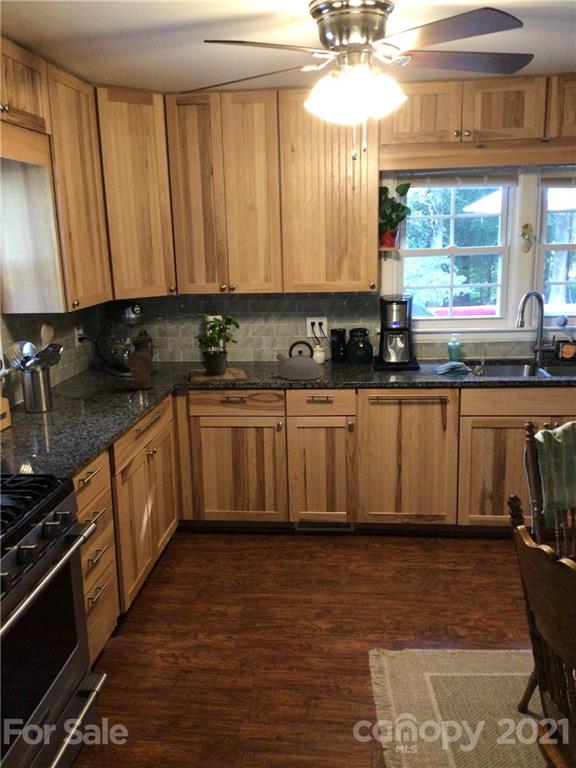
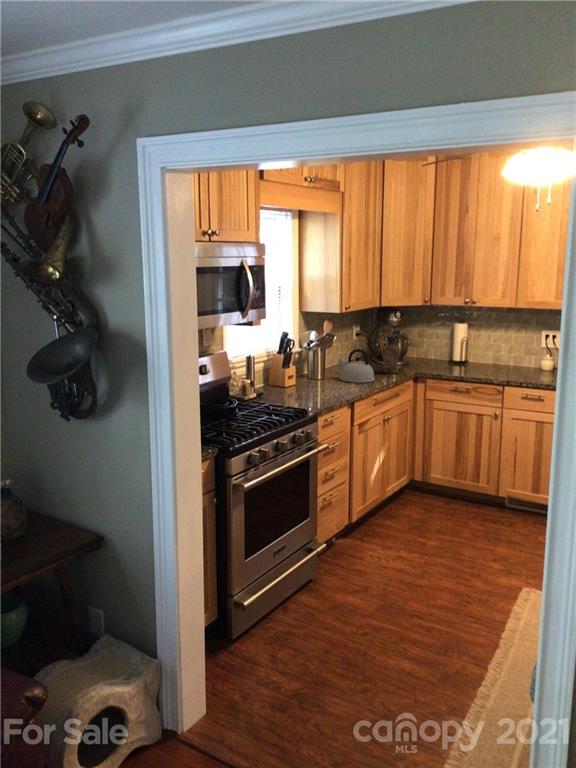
potted plant: present [191,314,247,383] -> none [429,321,477,376]
kettle: present [276,341,321,380] -> present [338,349,375,383]

